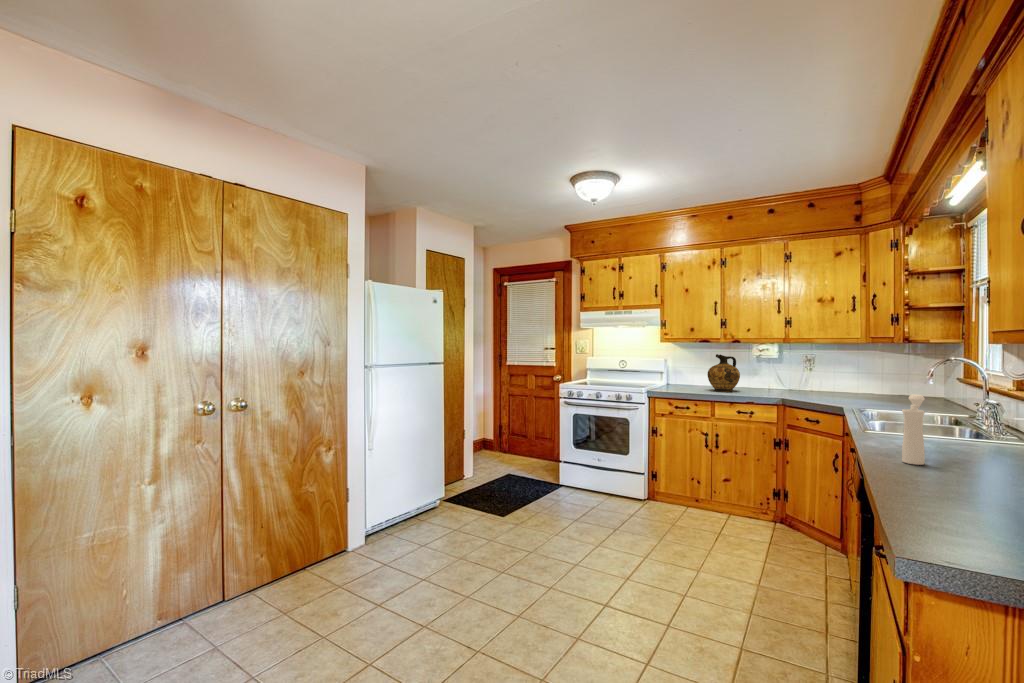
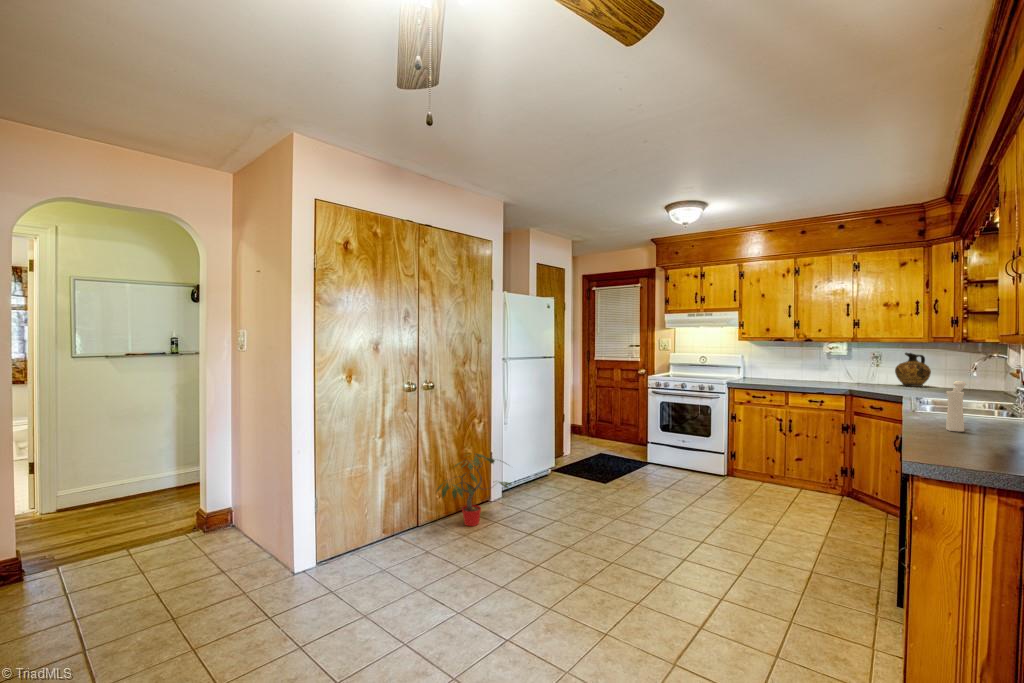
ceramic jug: present [707,354,740,392] -> present [895,353,931,387]
potted plant: none [245,495,368,596] -> present [437,454,511,526]

